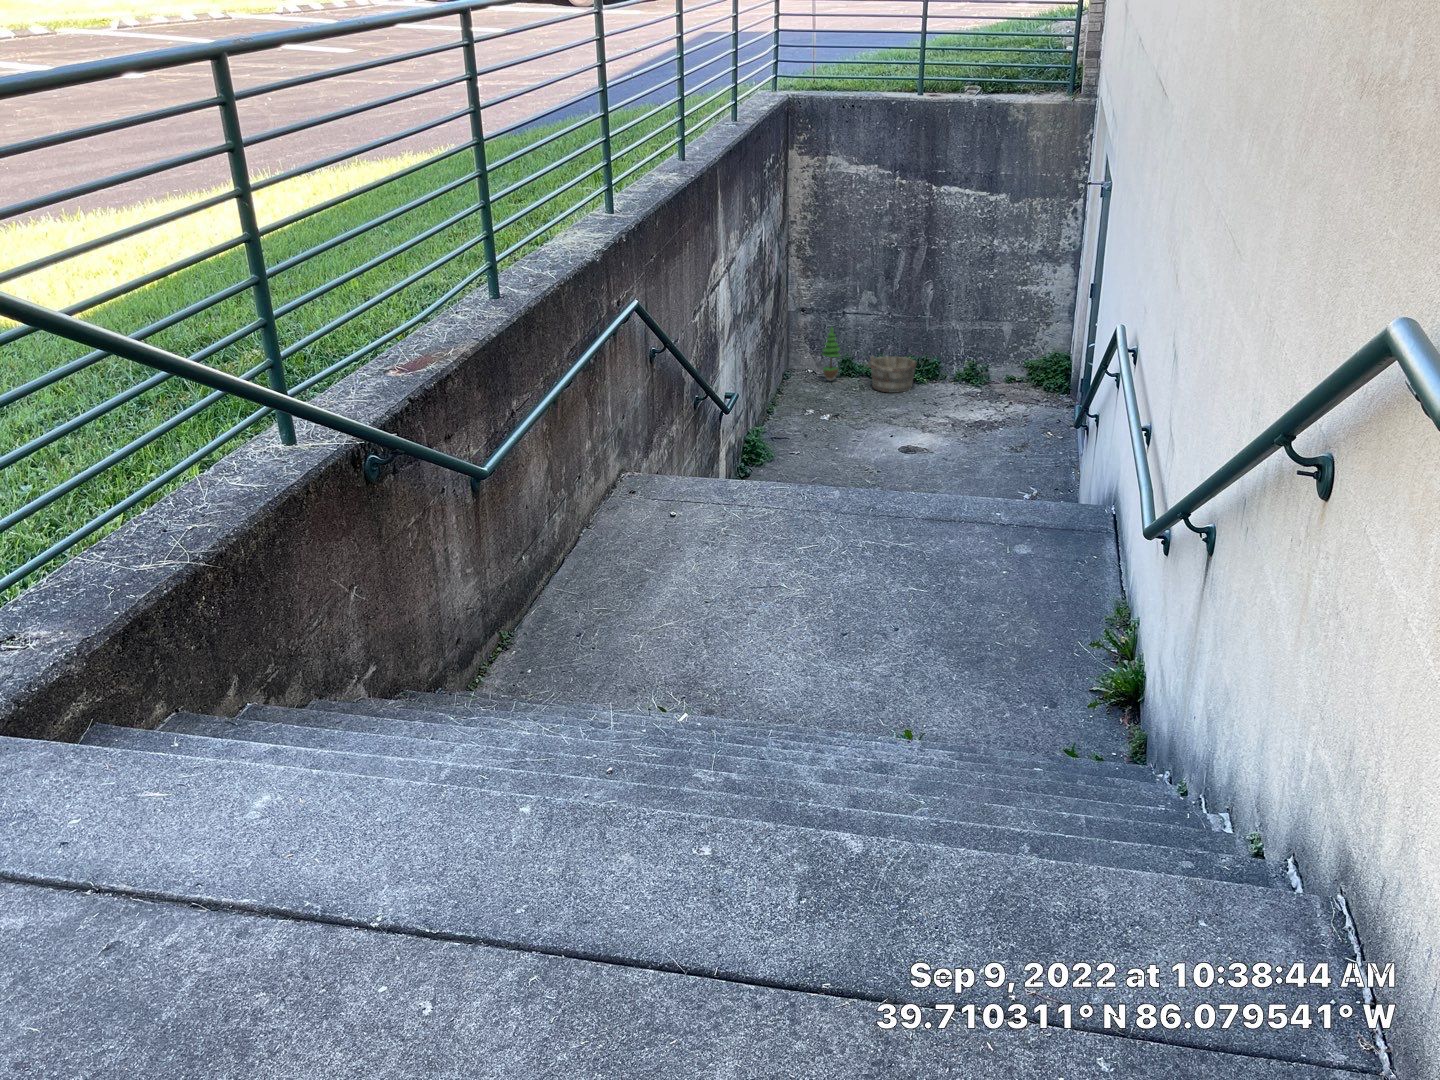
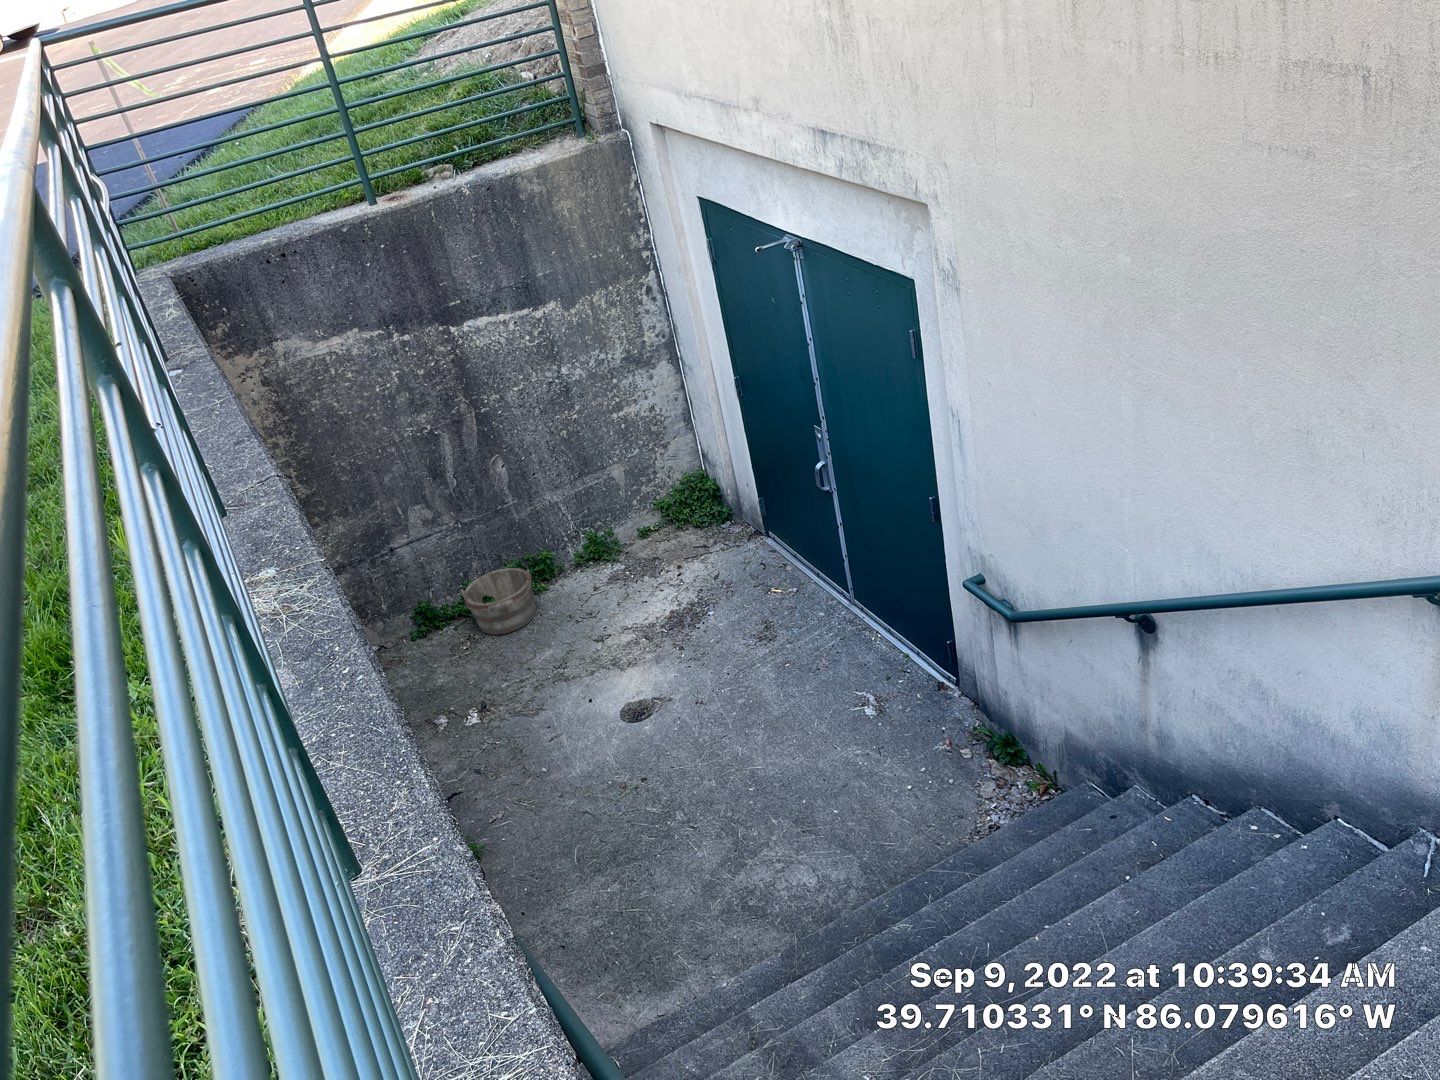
potted tree: present [822,327,840,381] -> none [381,576,421,651]

